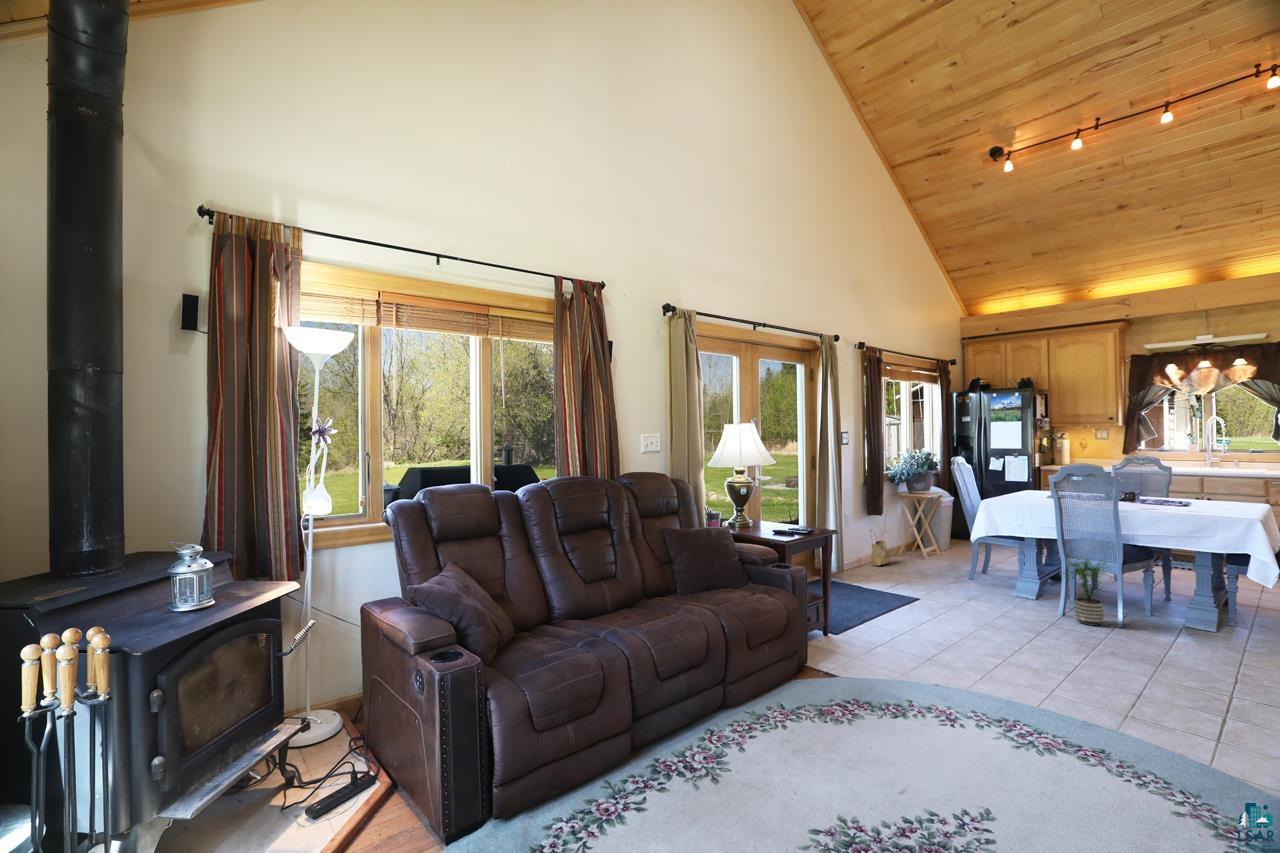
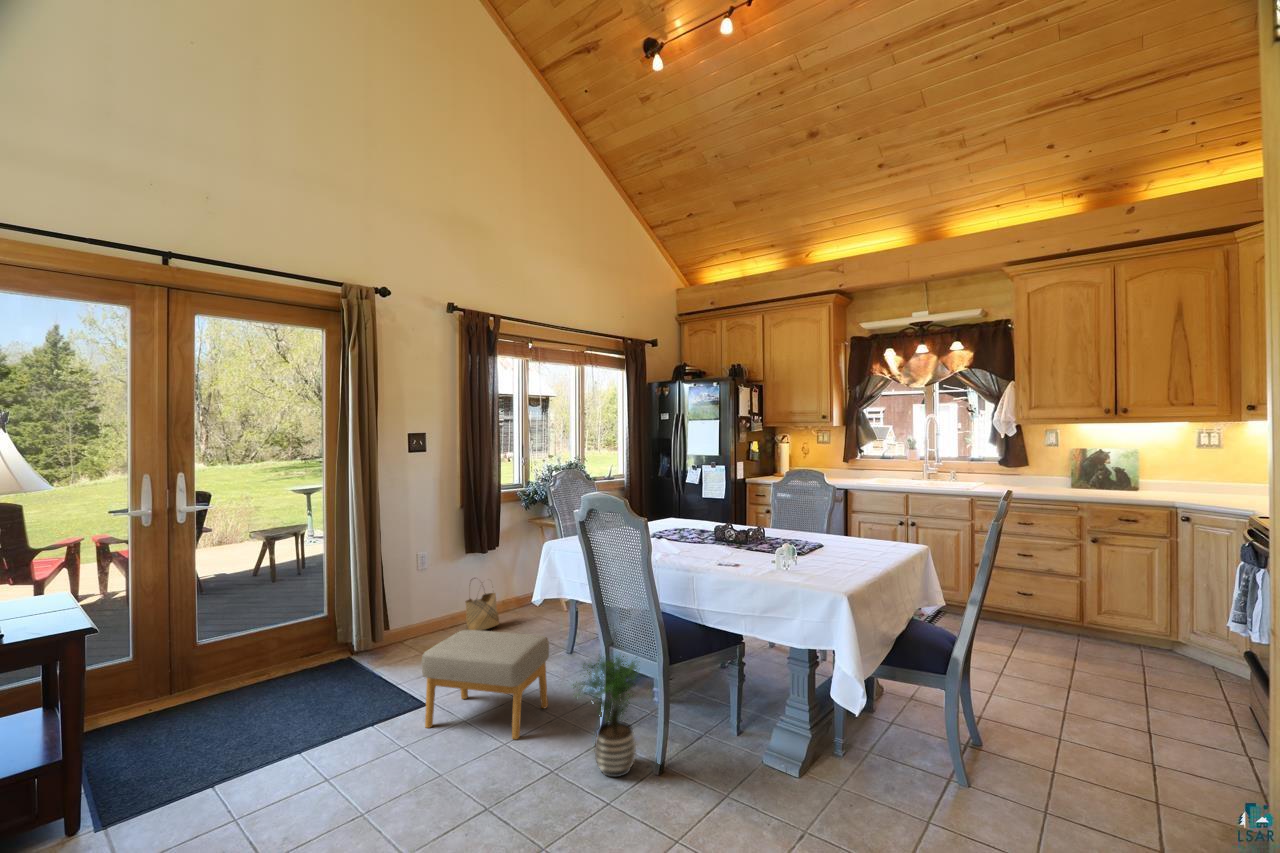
footstool: none [930,552,1006,610] -> present [422,630,549,739]

